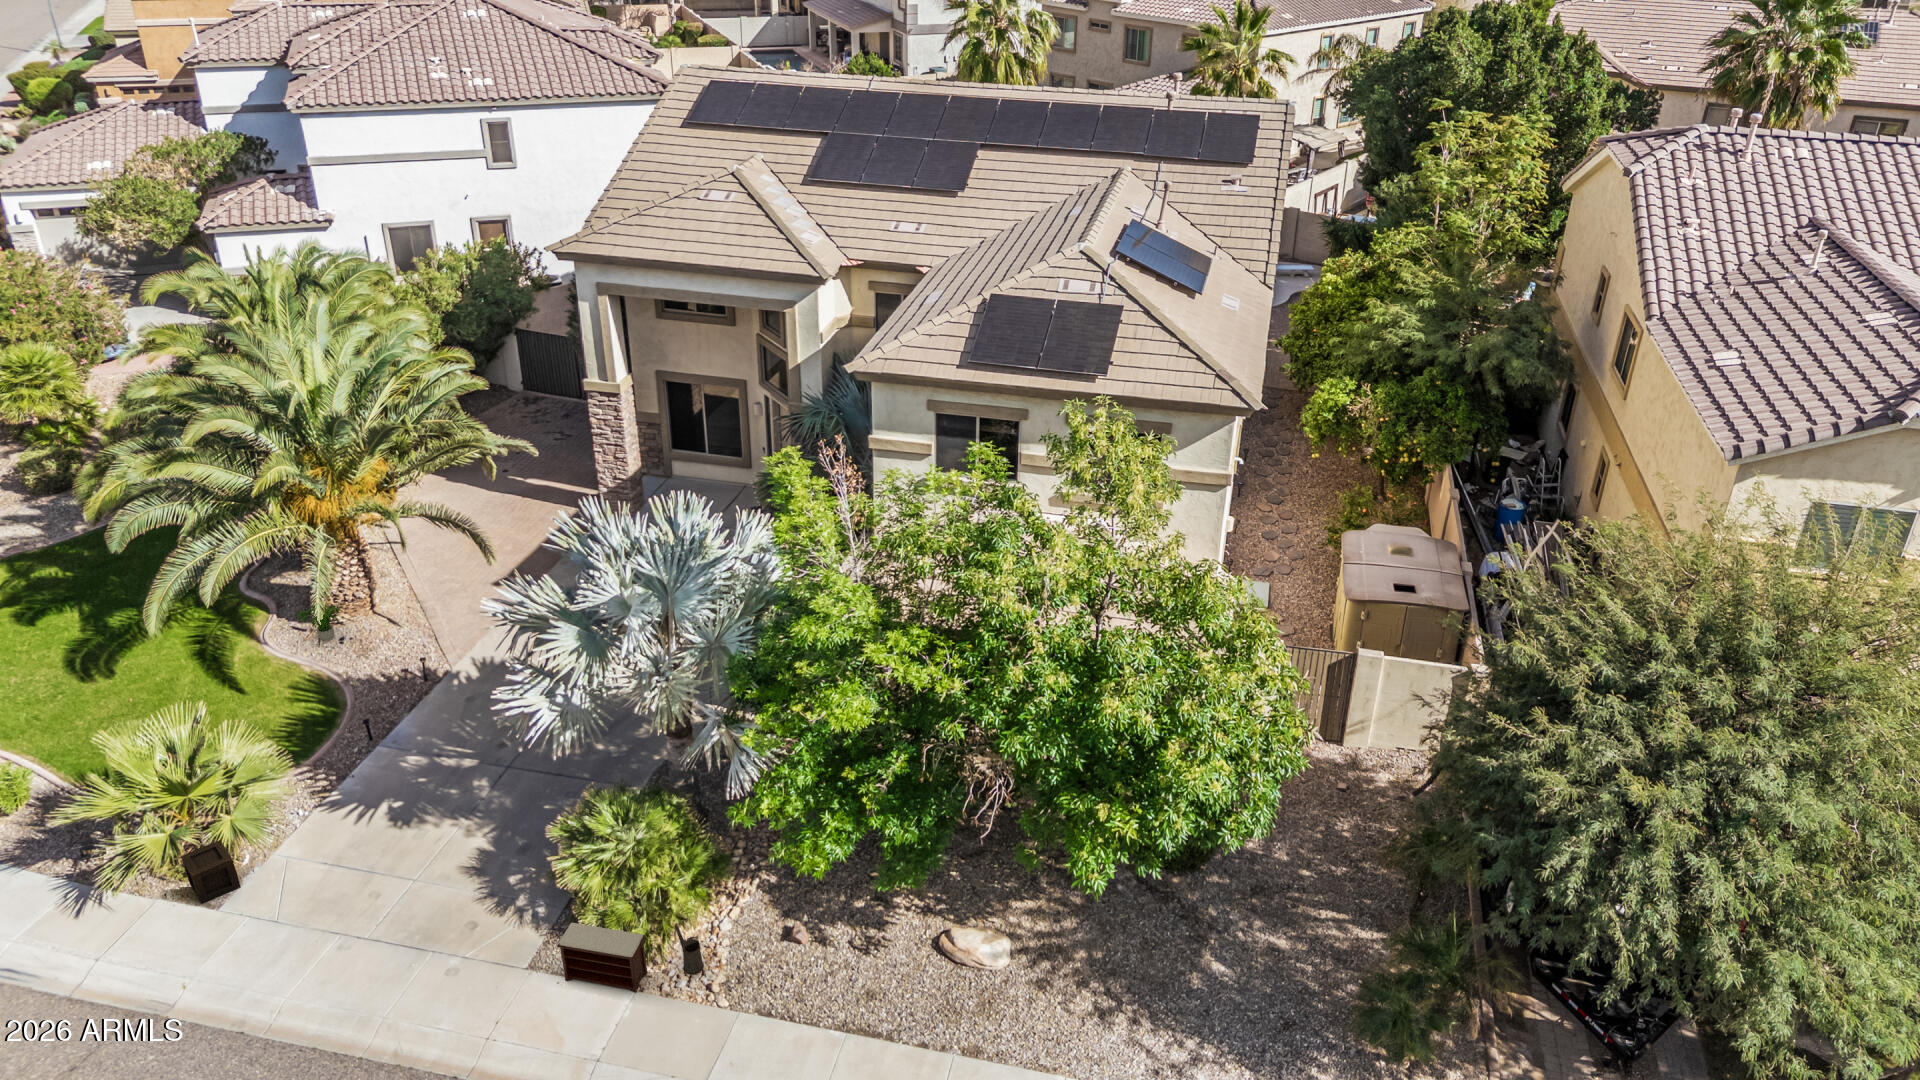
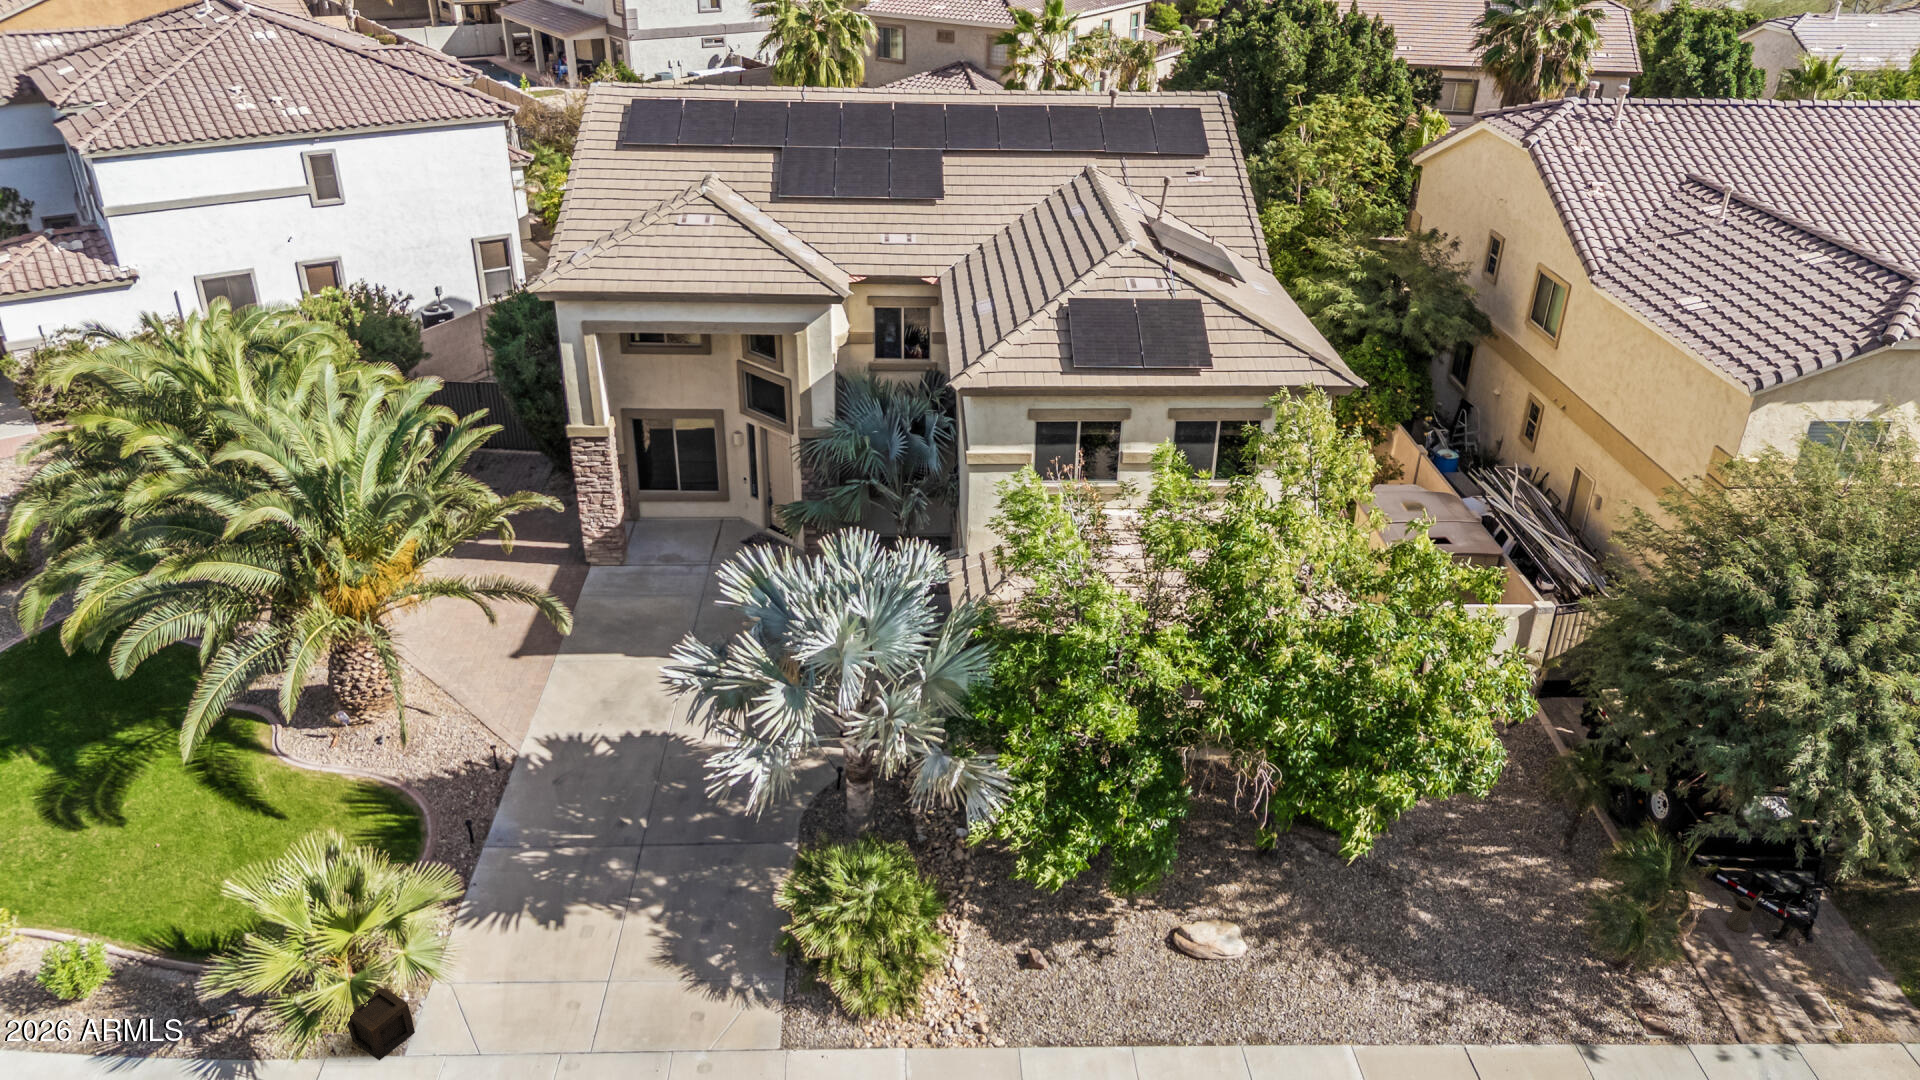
potted plant: present [297,605,342,641] -> none [321,701,372,744]
bench: present [557,923,647,993] -> none [828,993,914,1057]
watering can: present [675,924,704,975] -> present [1726,891,1763,933]

